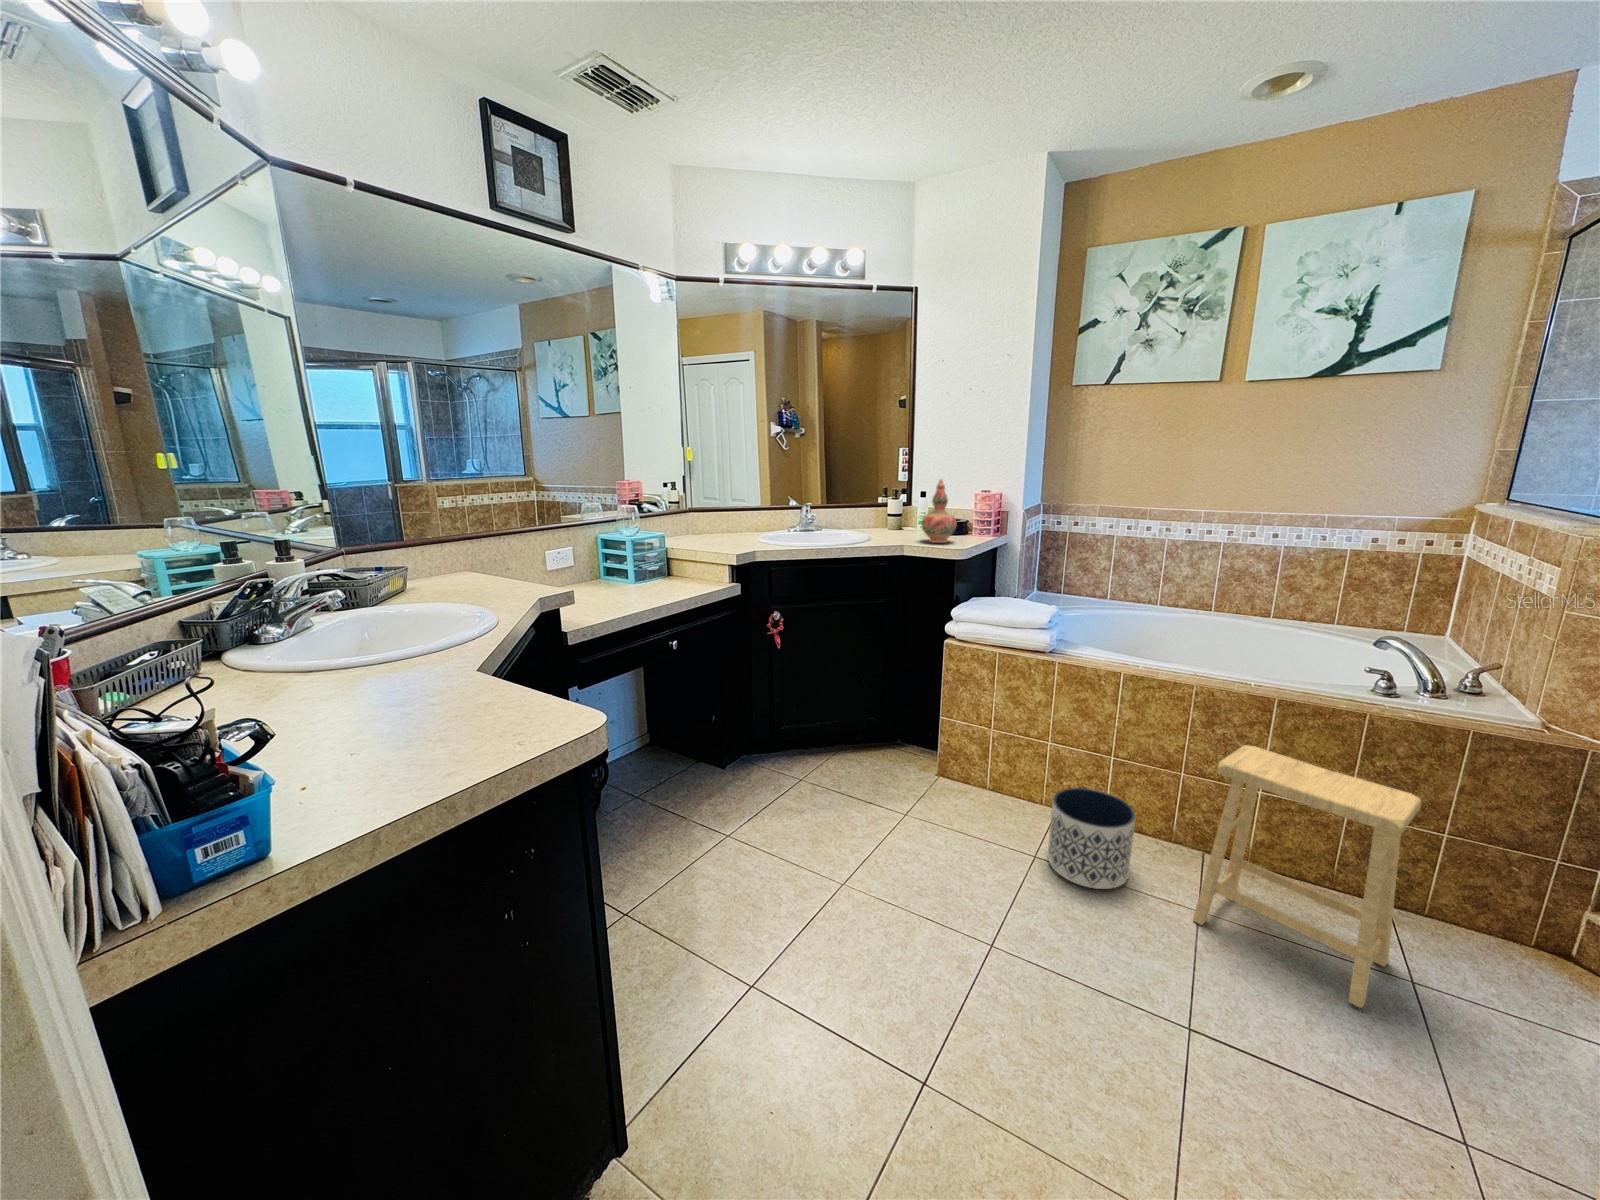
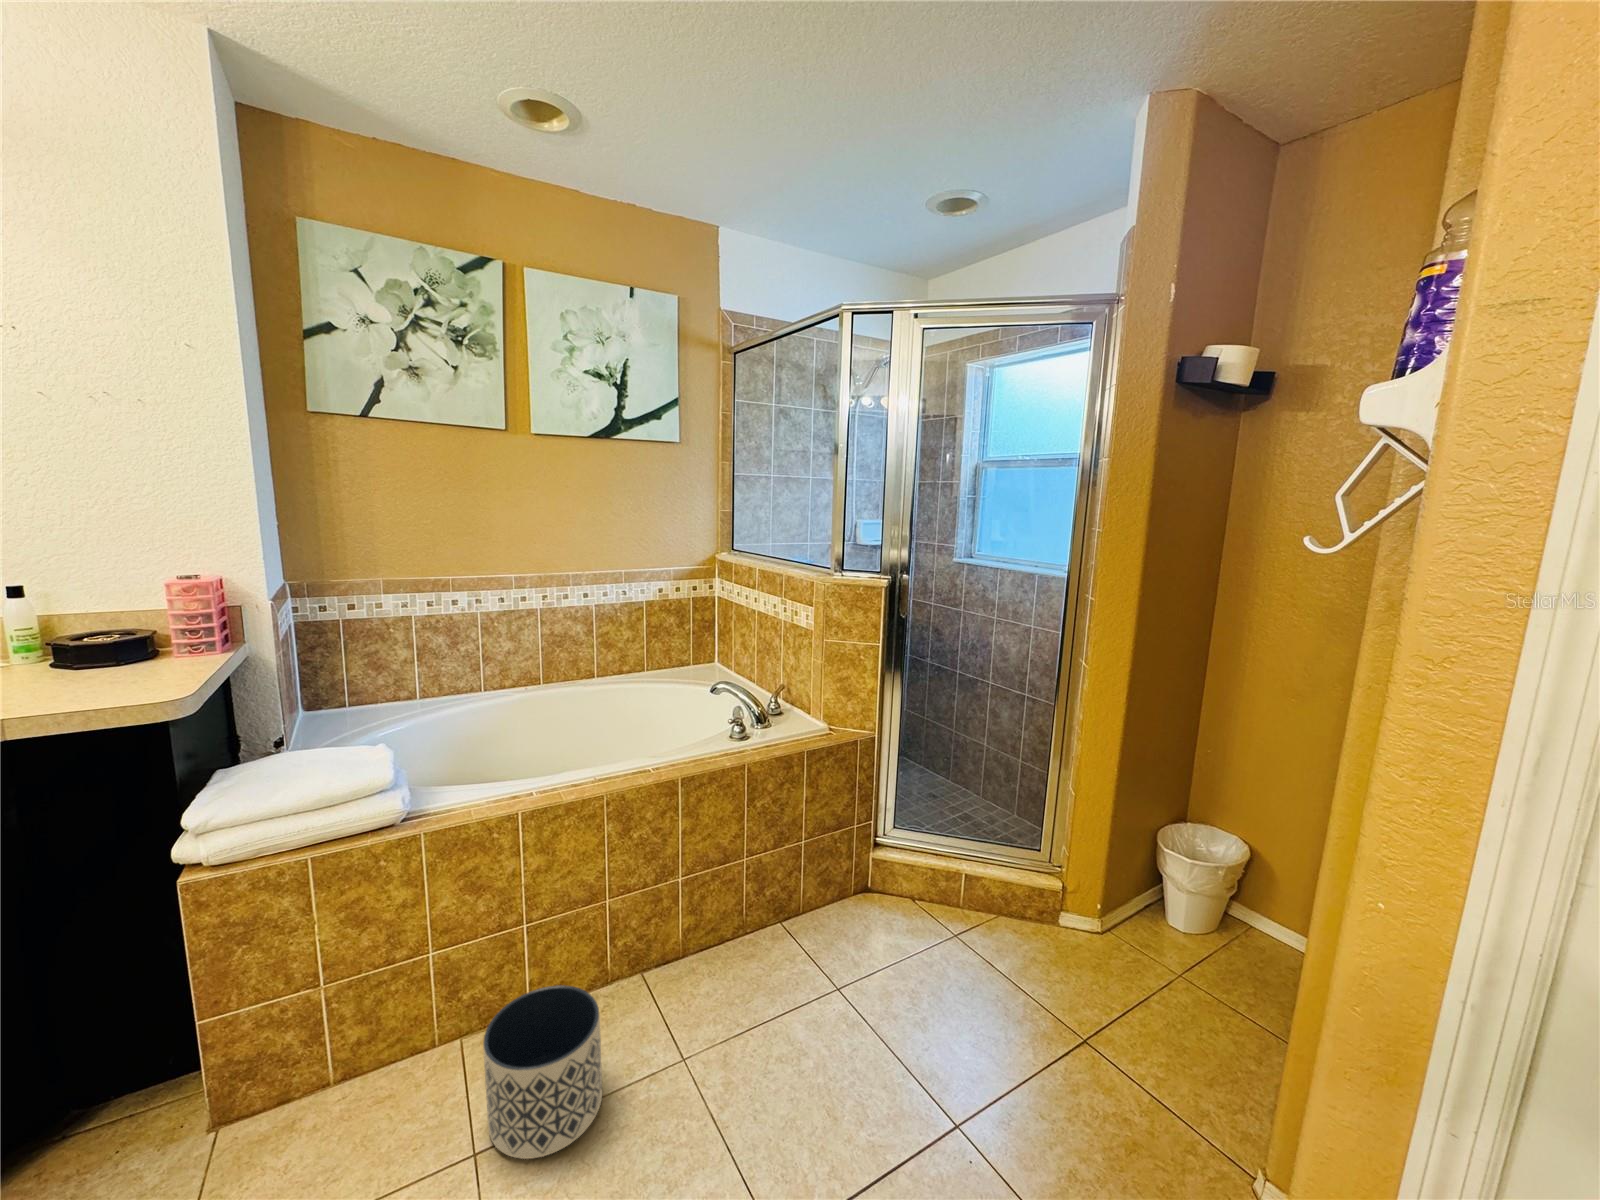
decorative vase: present [922,479,957,543] -> none [49,563,148,691]
footstool: present [1193,745,1421,1008] -> none [681,834,842,1084]

